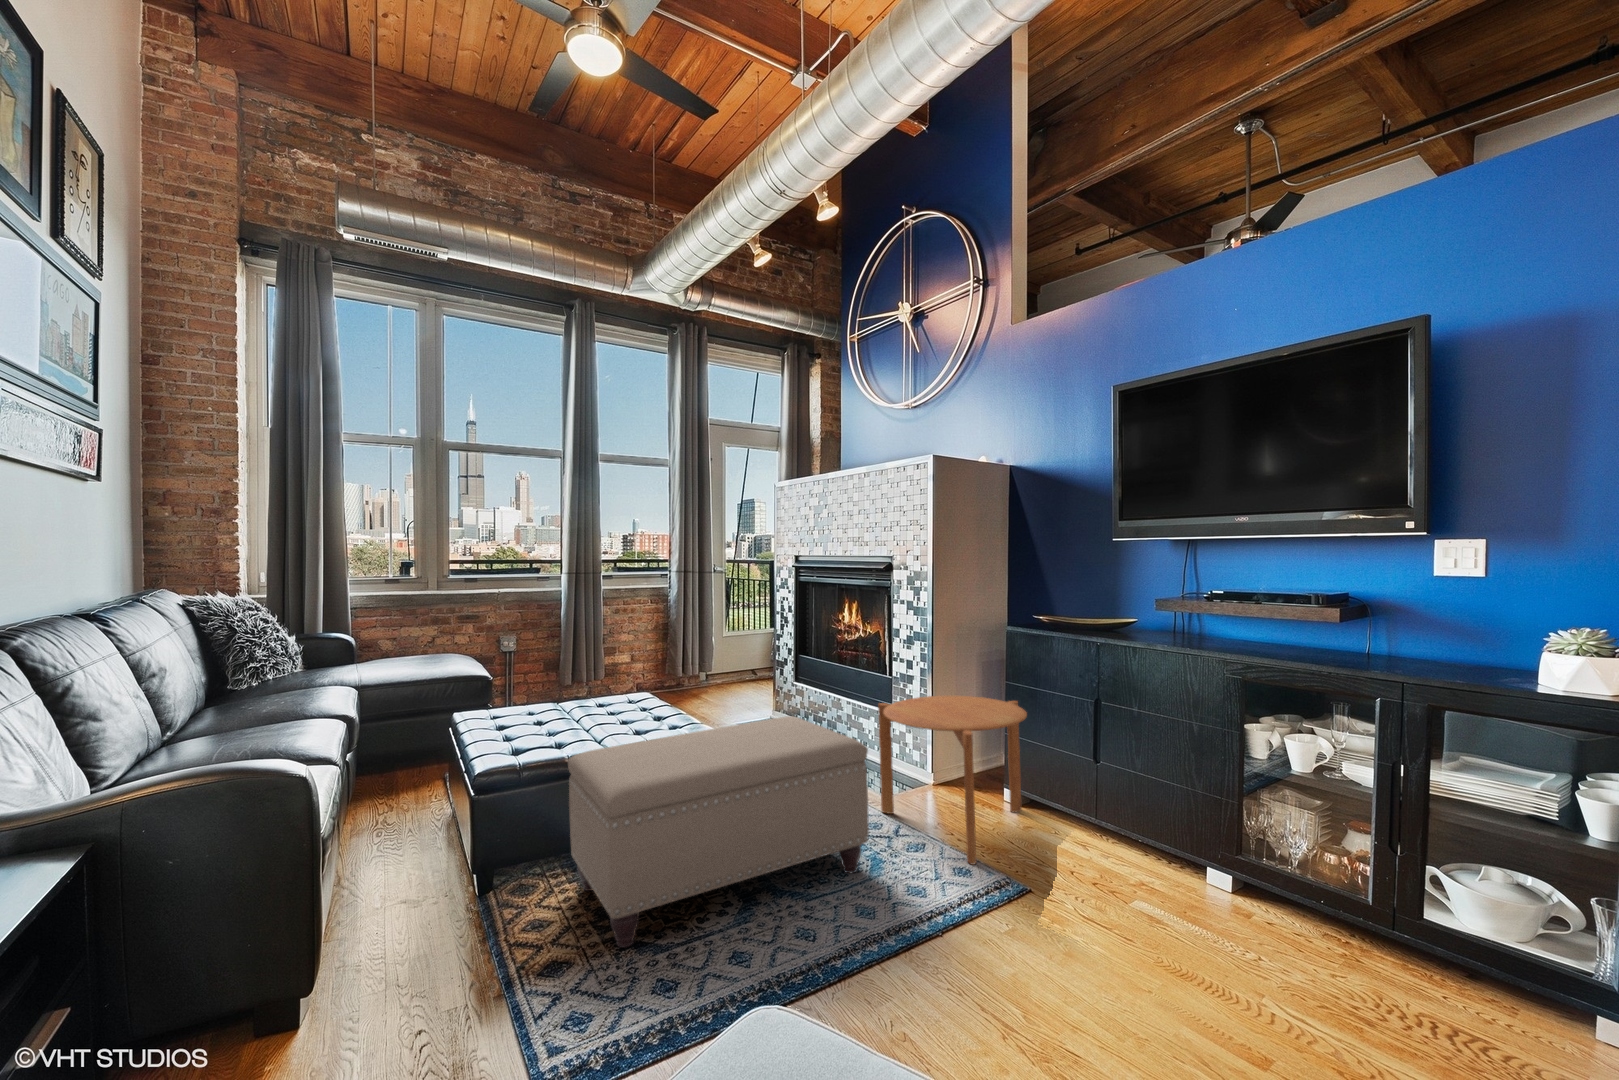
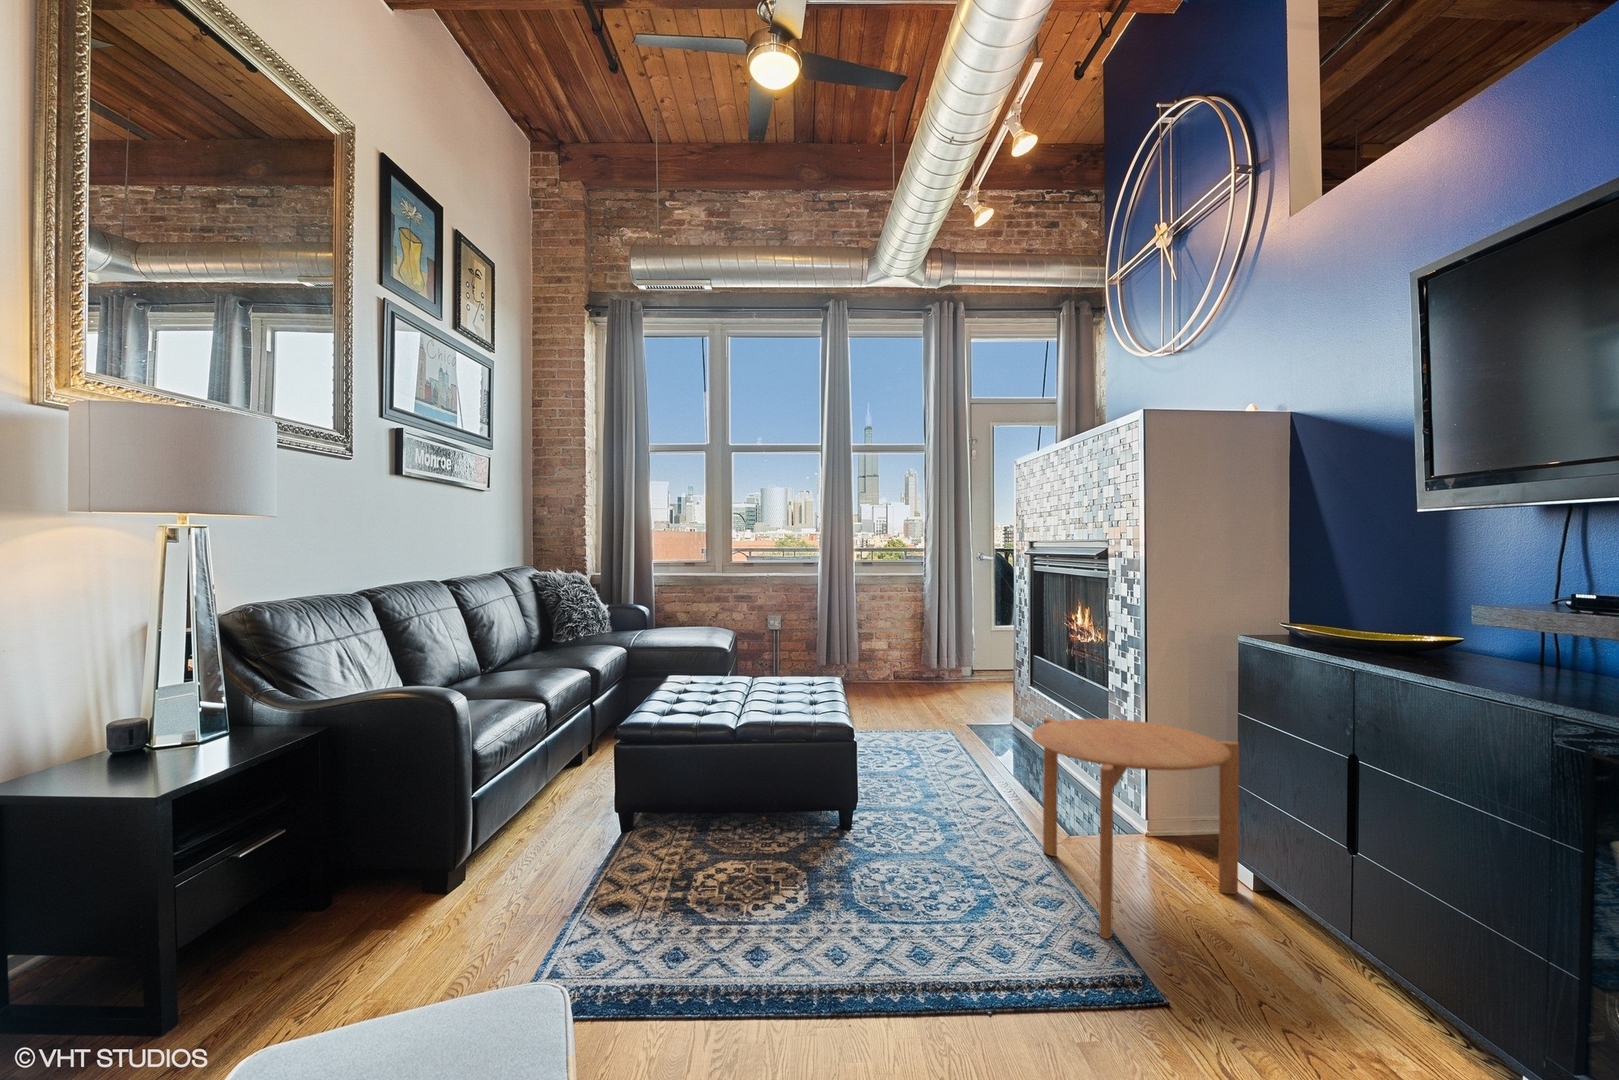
ottoman: present [568,716,869,948] -> none [658,716,972,912]

